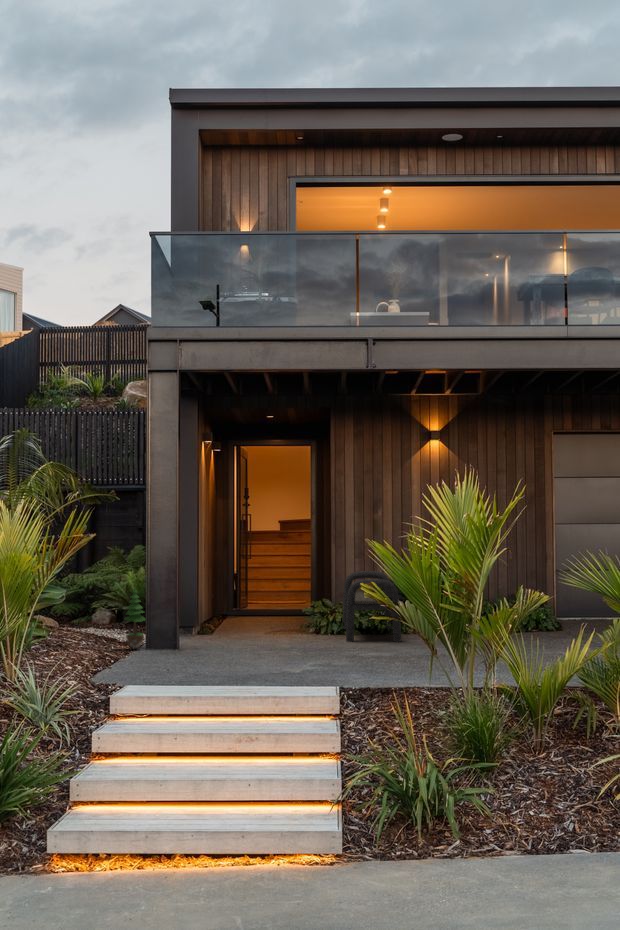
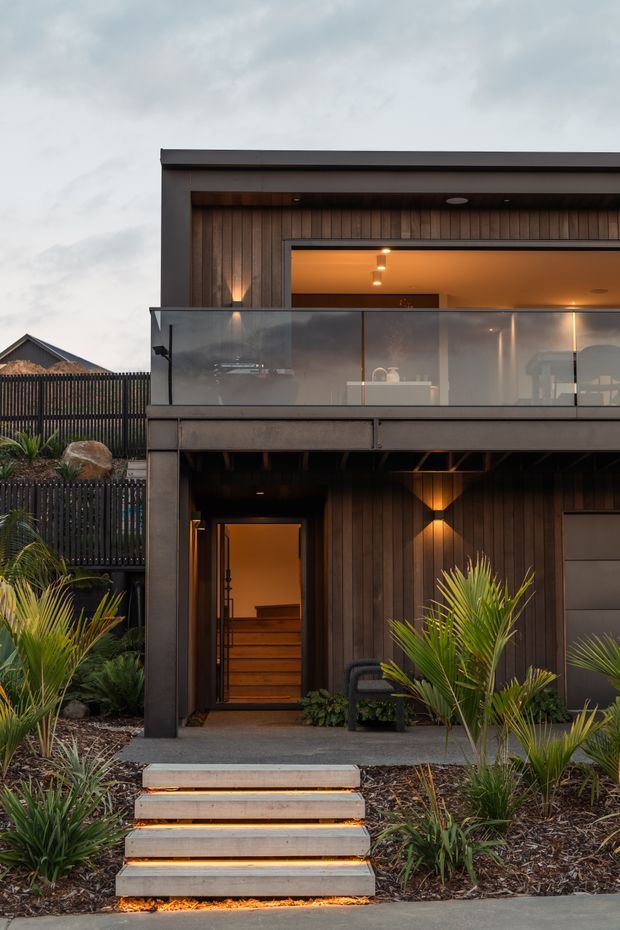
potted tree: present [125,588,145,649] -> none [123,671,146,737]

